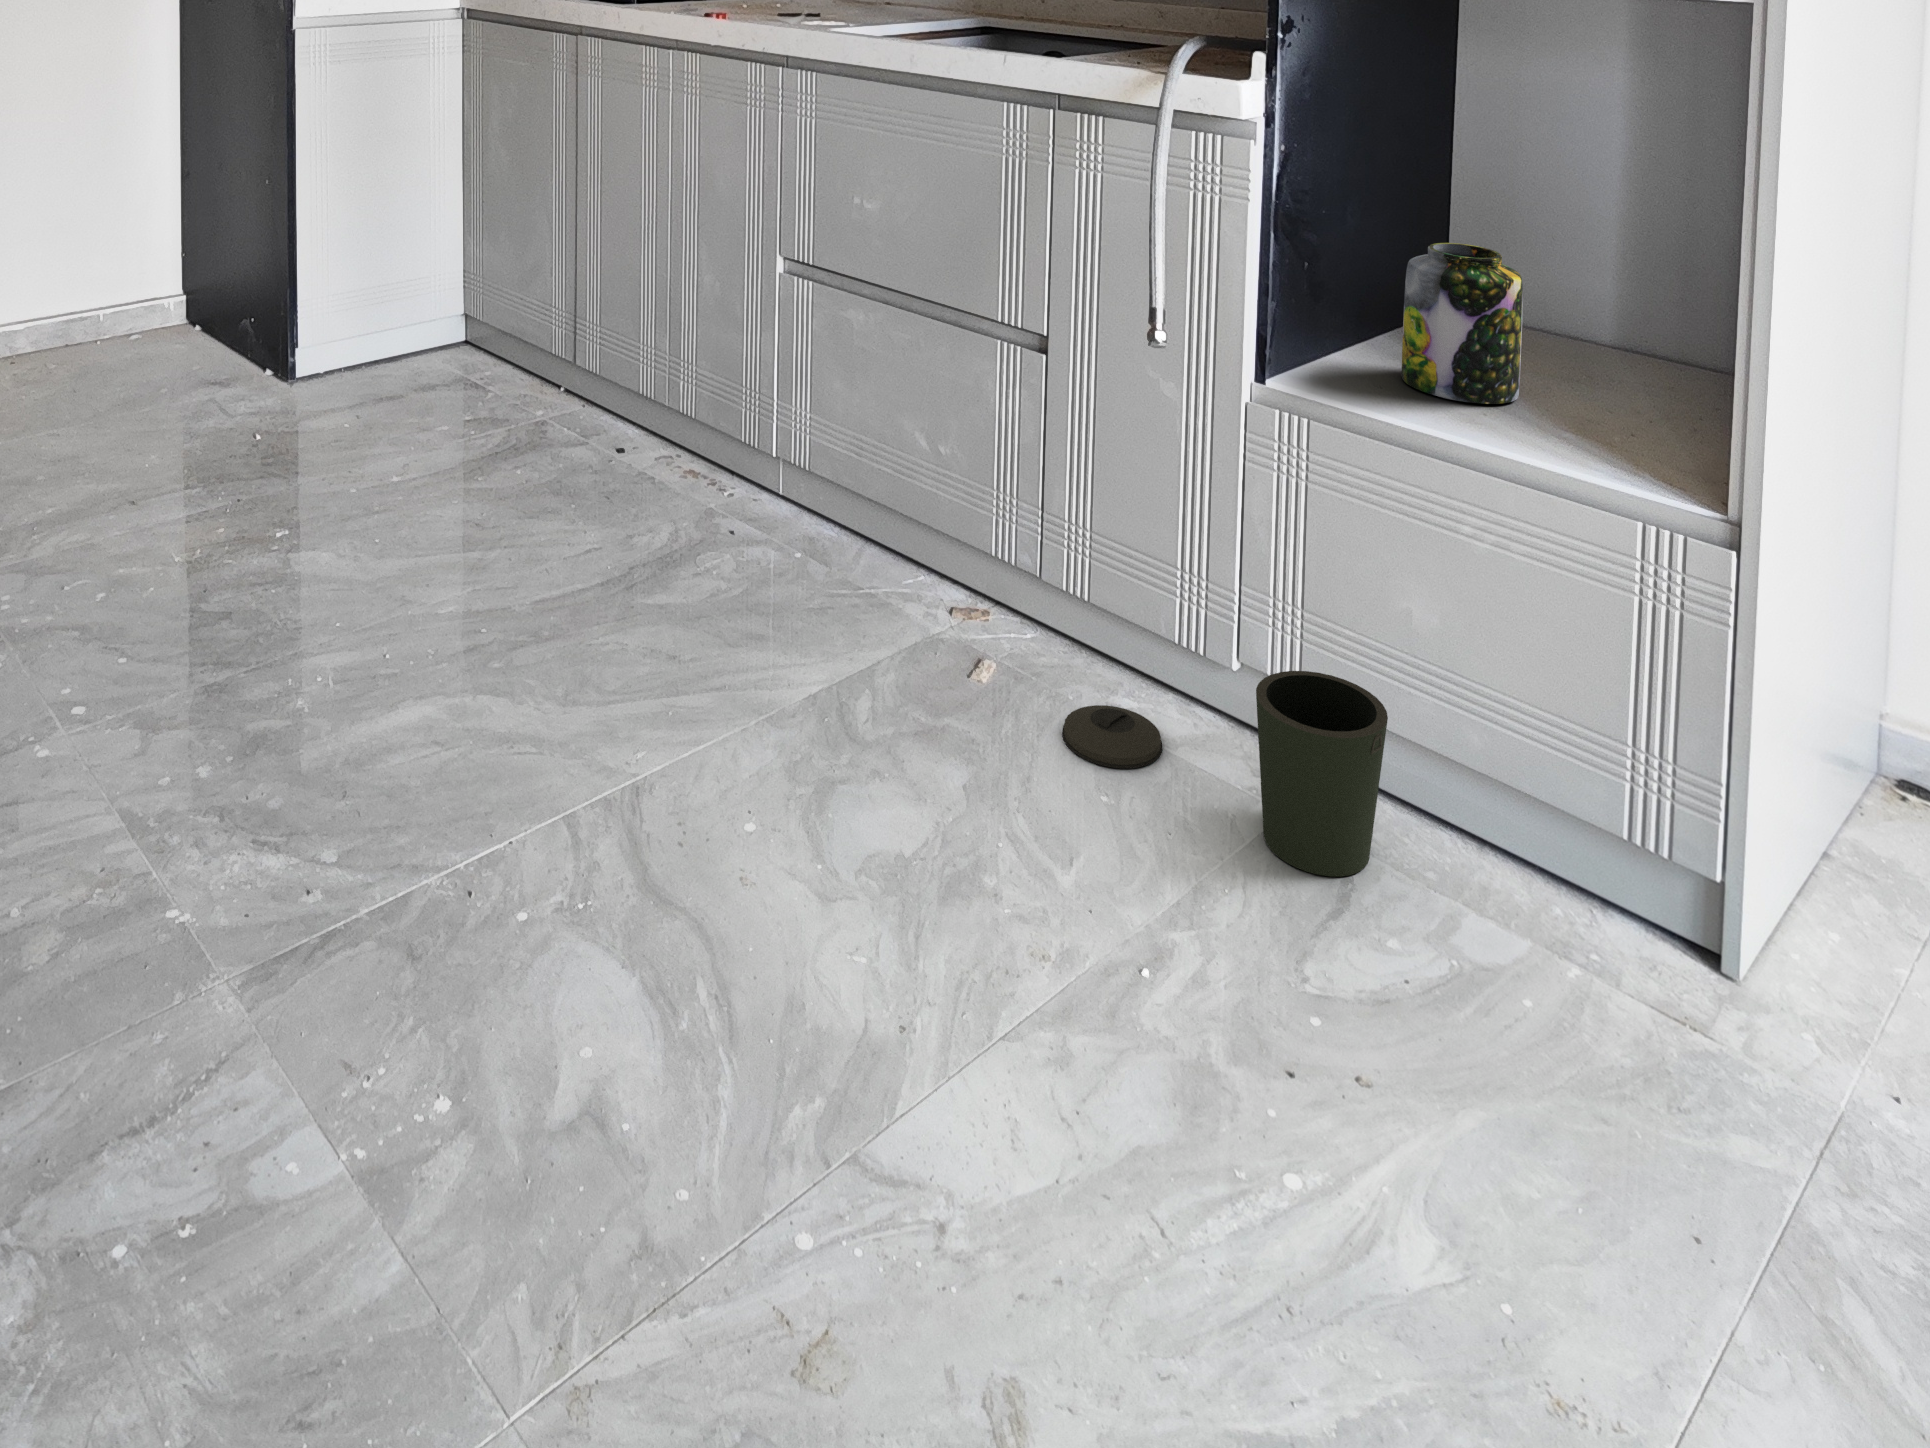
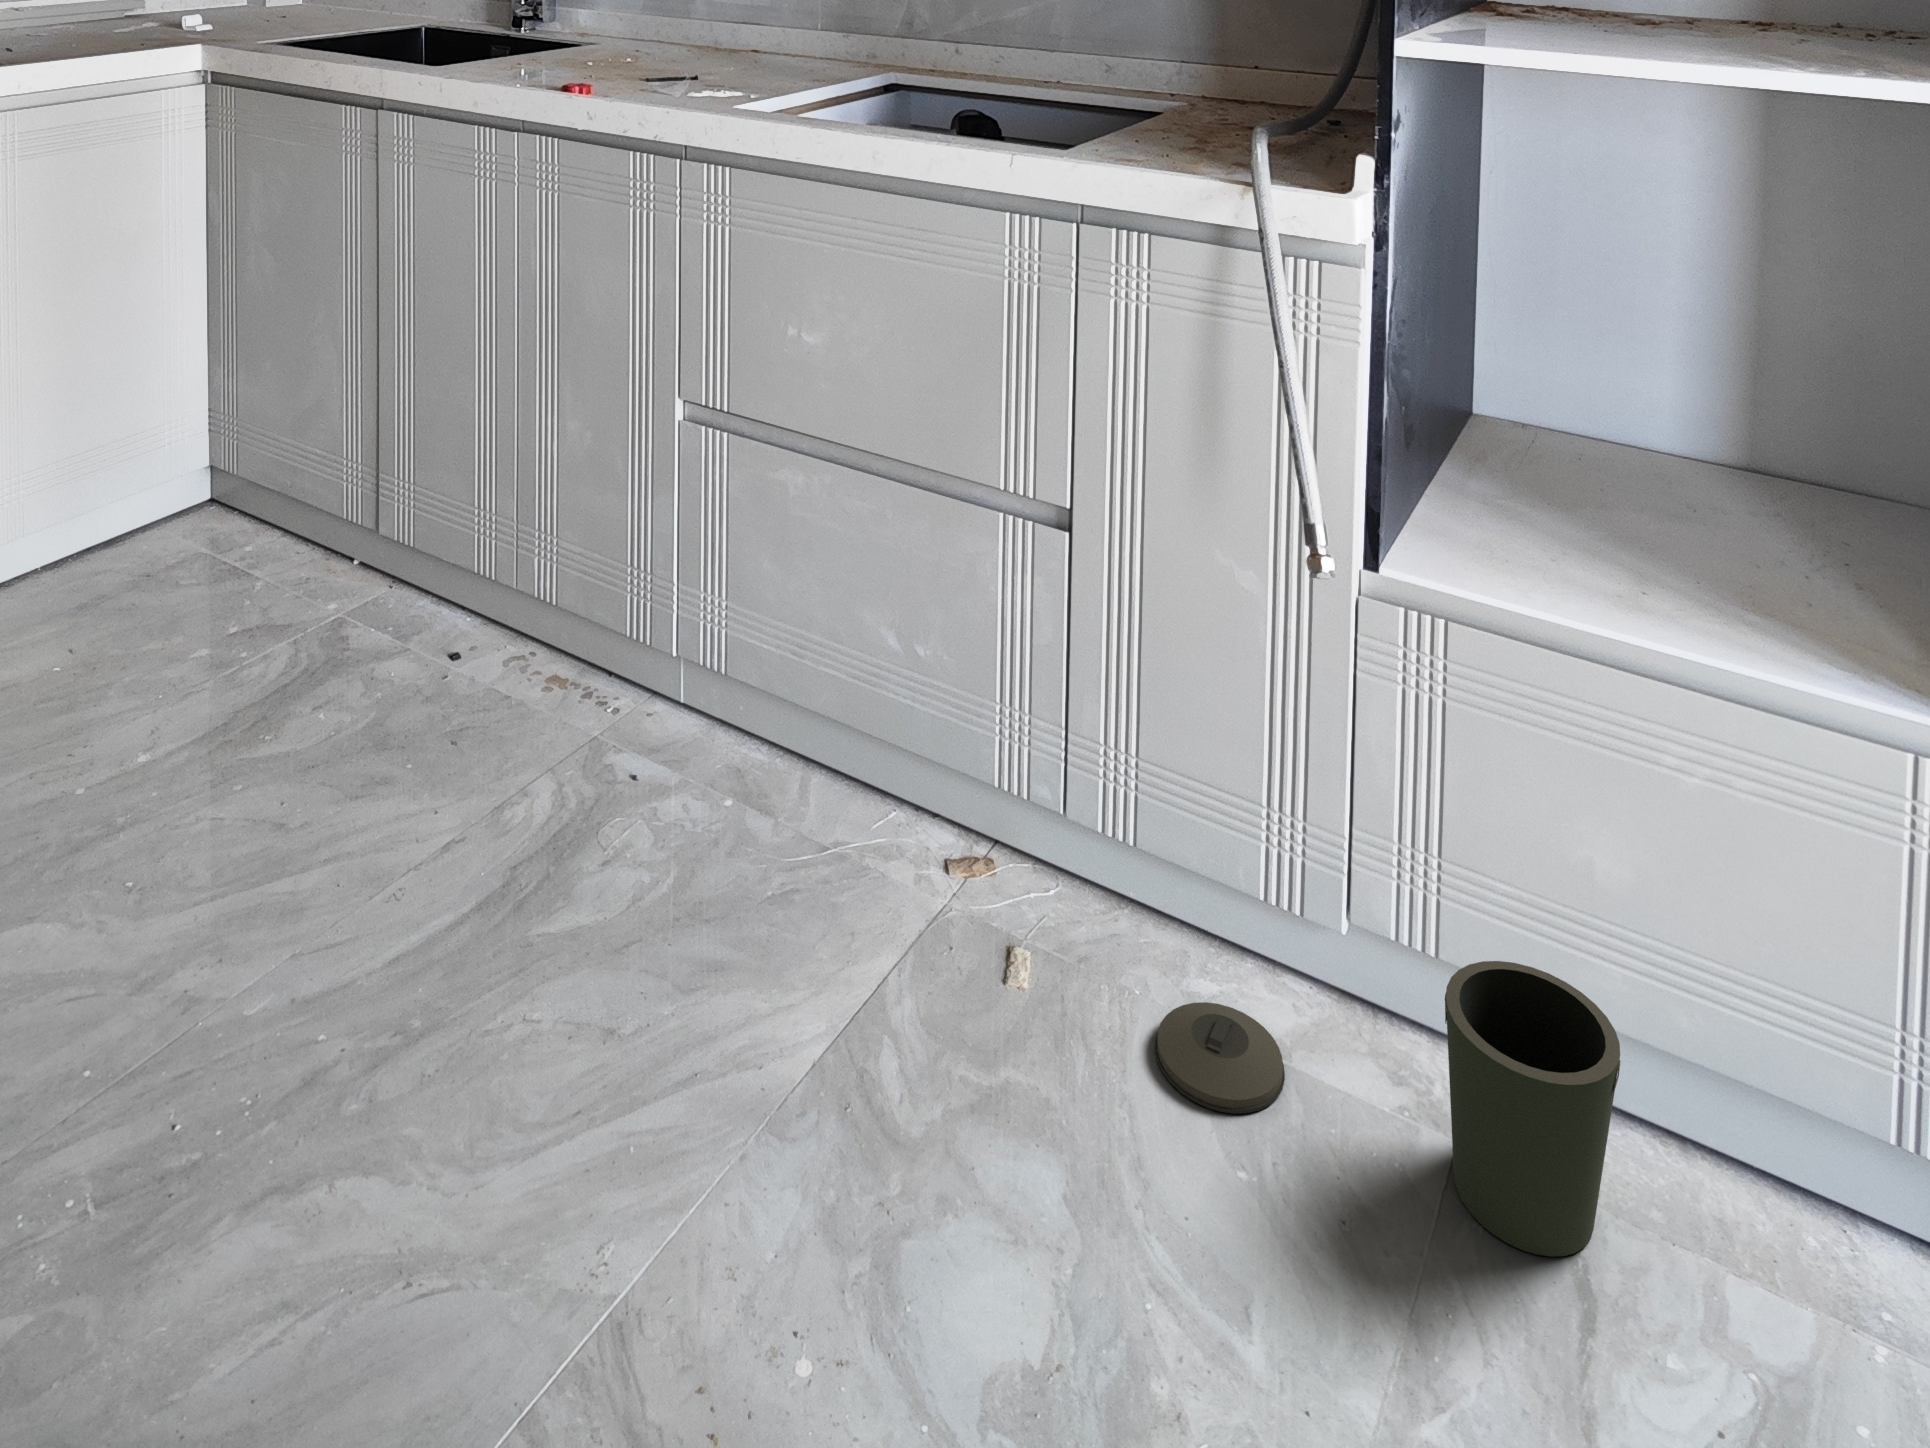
jar: present [1402,243,1523,404] -> none [1522,380,1672,583]

